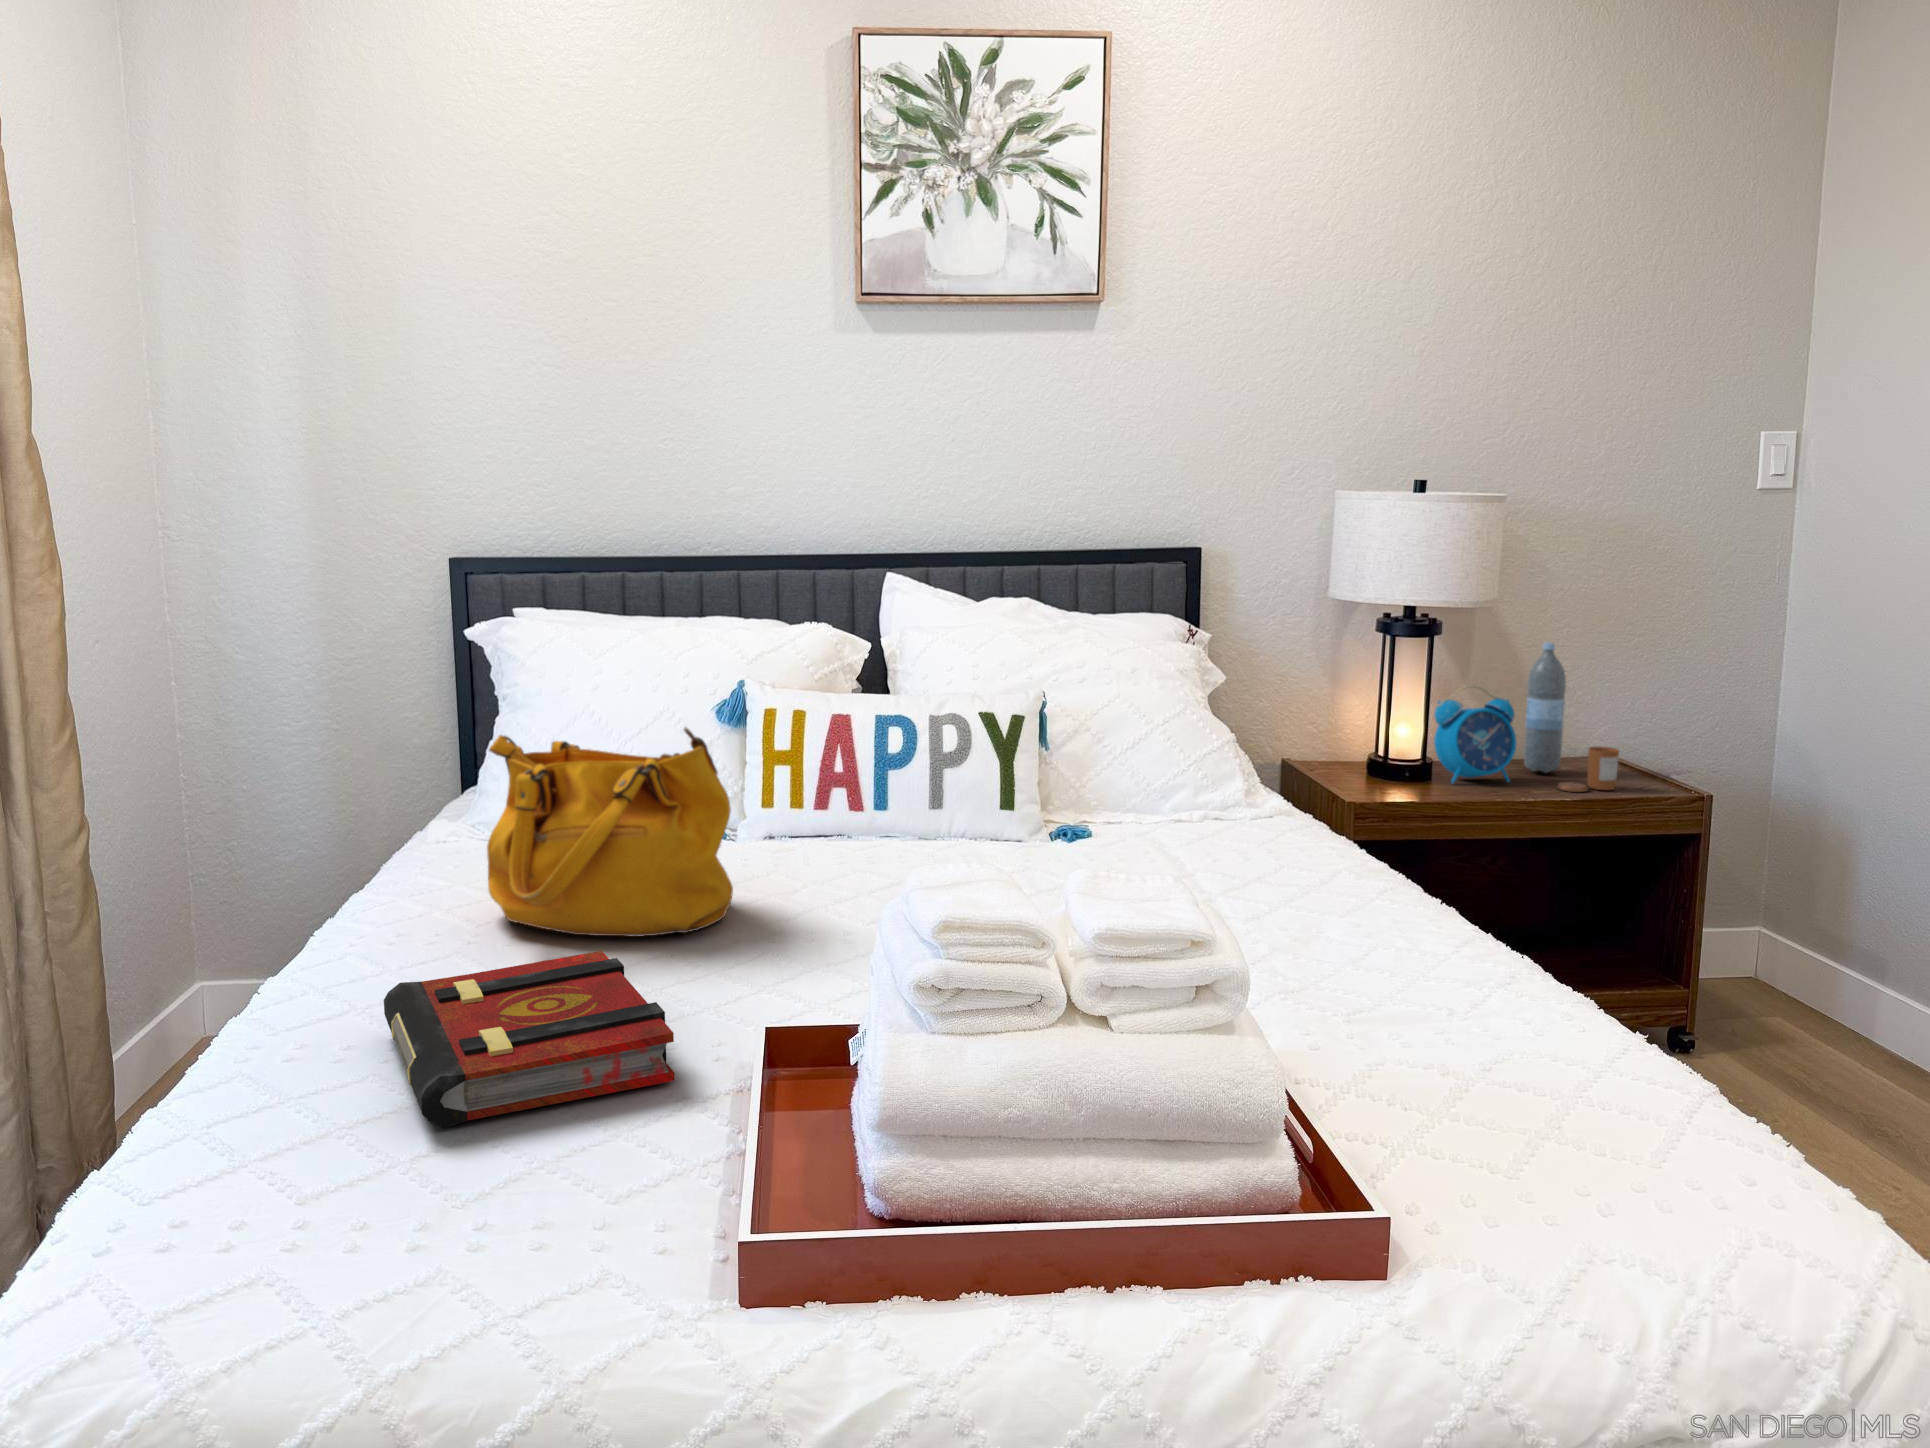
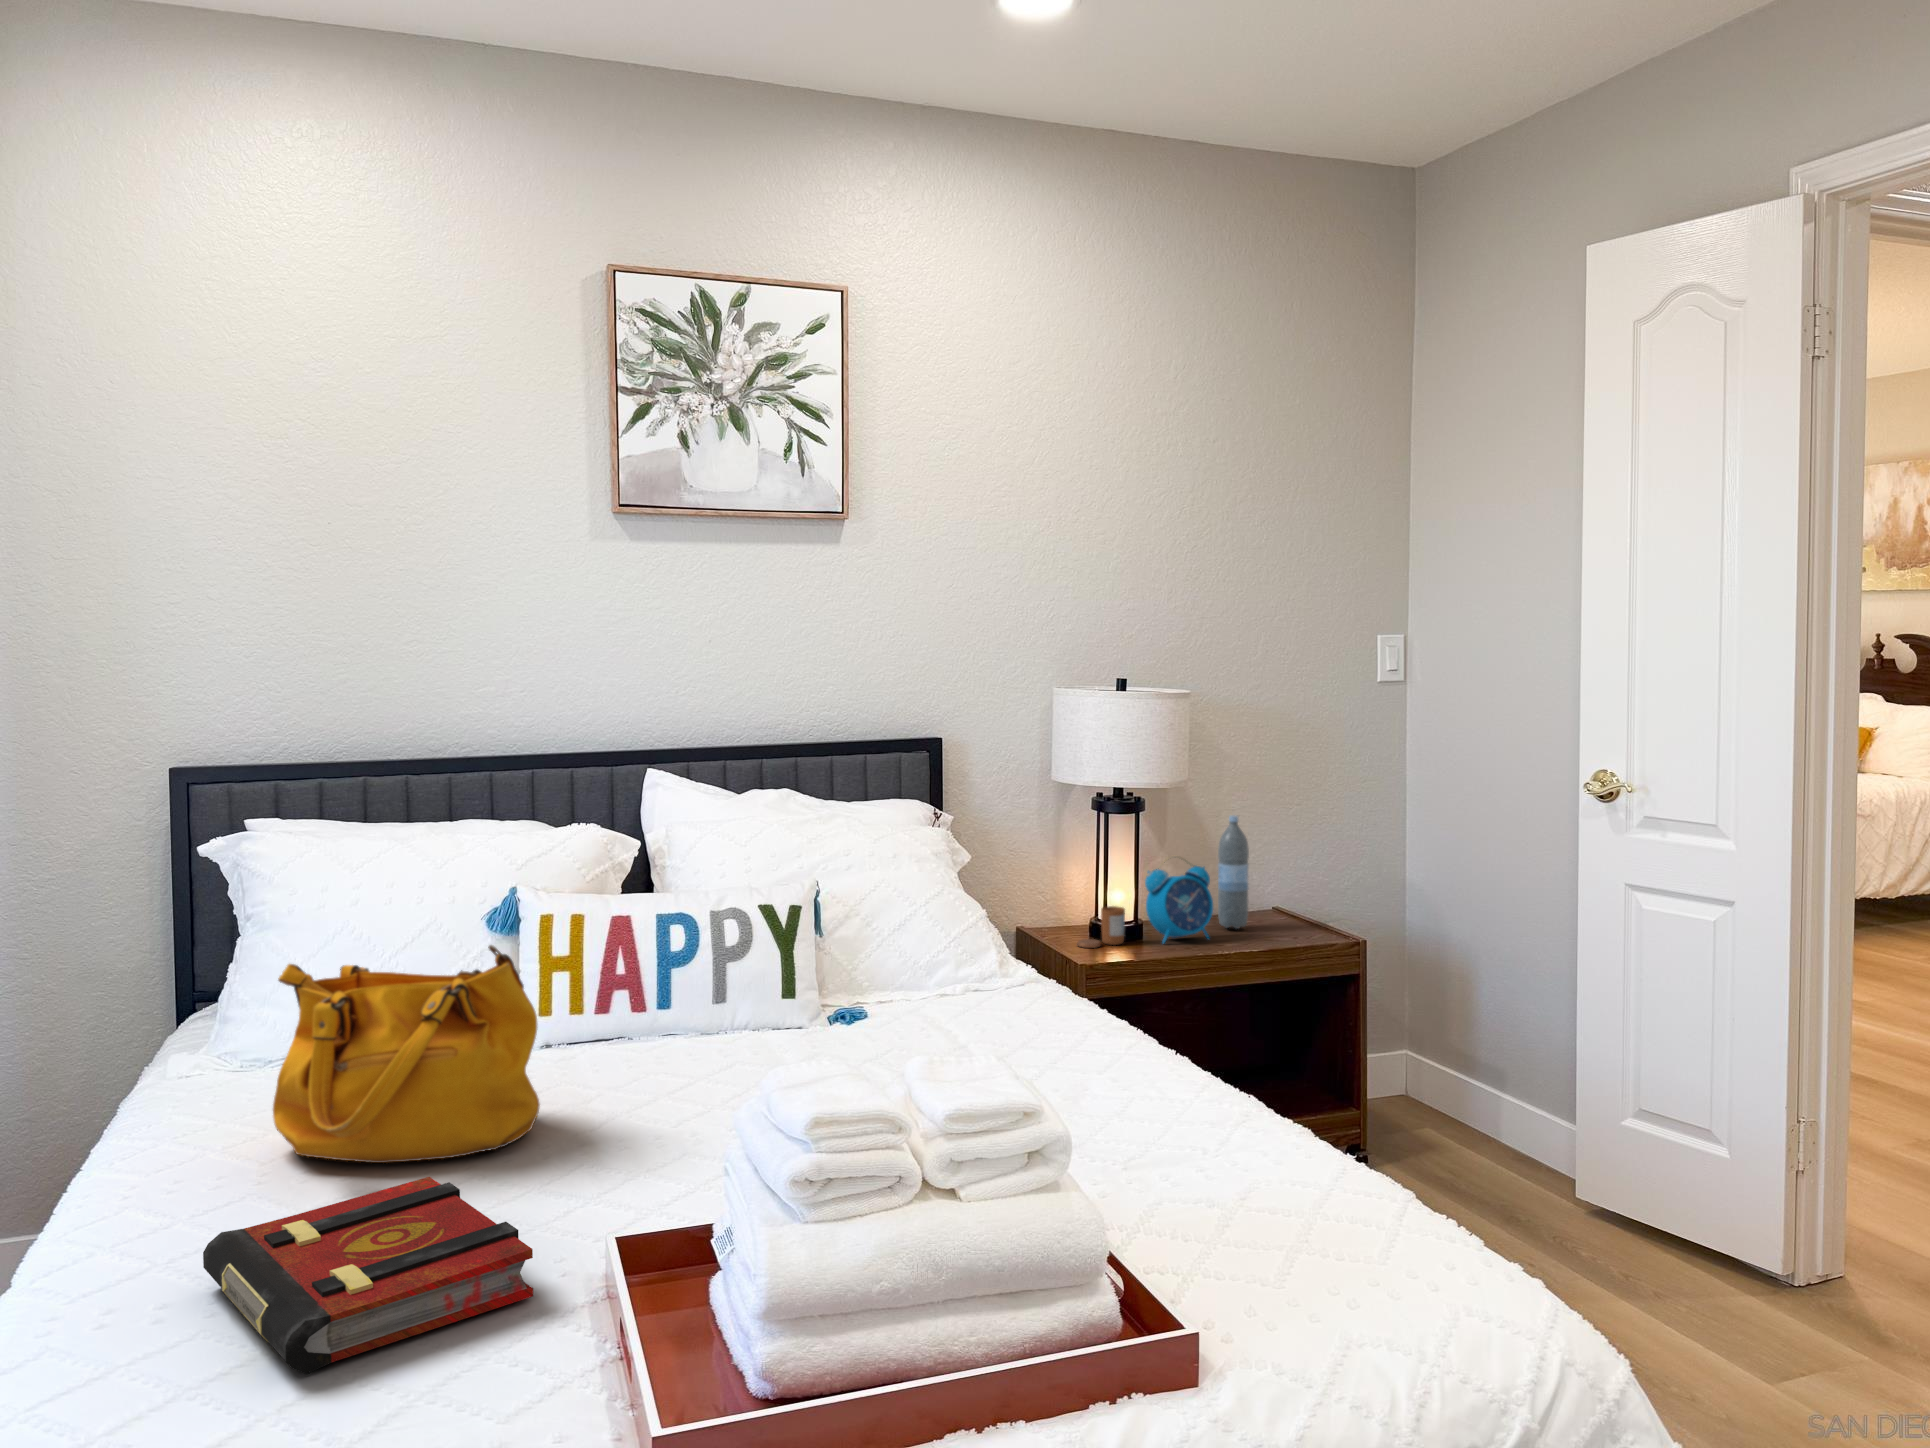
candle: present [1557,746,1619,792] -> present [1077,906,1125,948]

